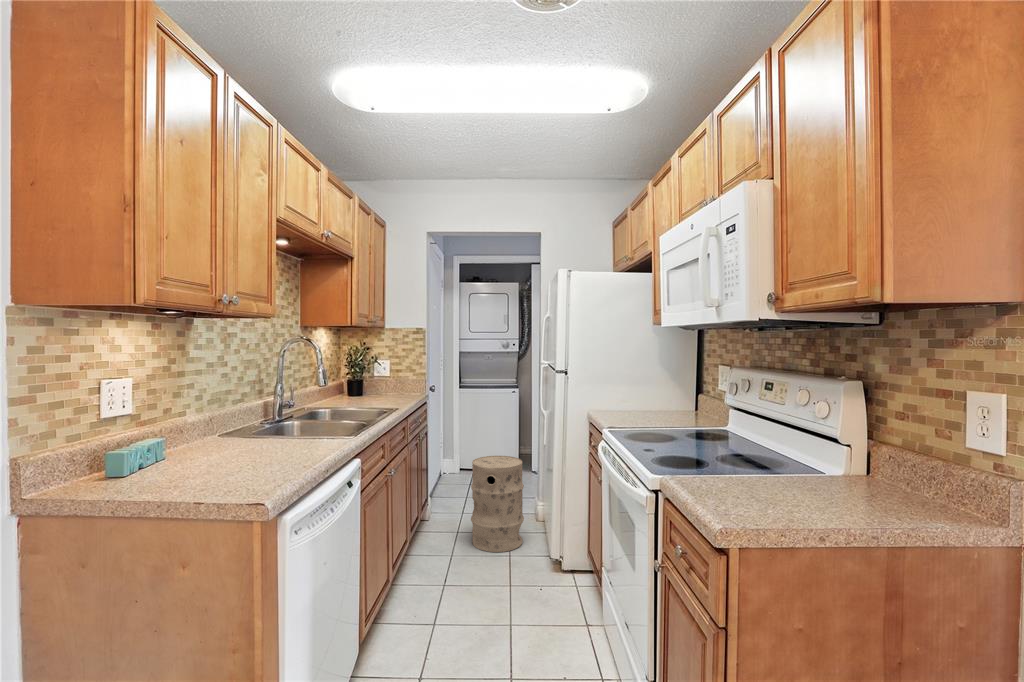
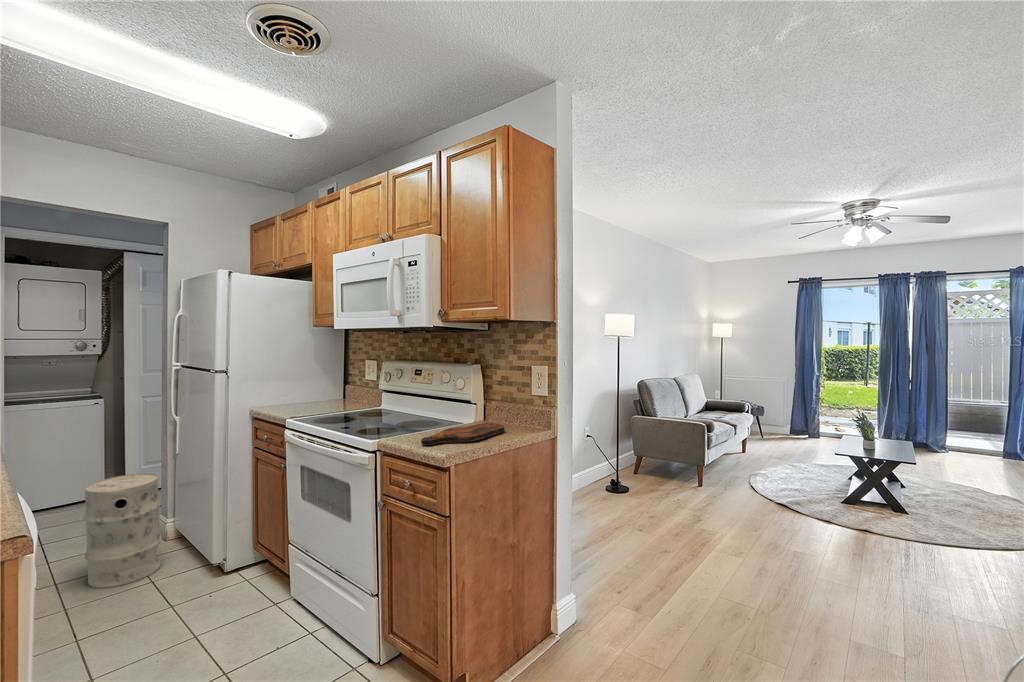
cutting board: none [723,475,892,504] -> present [421,423,505,445]

